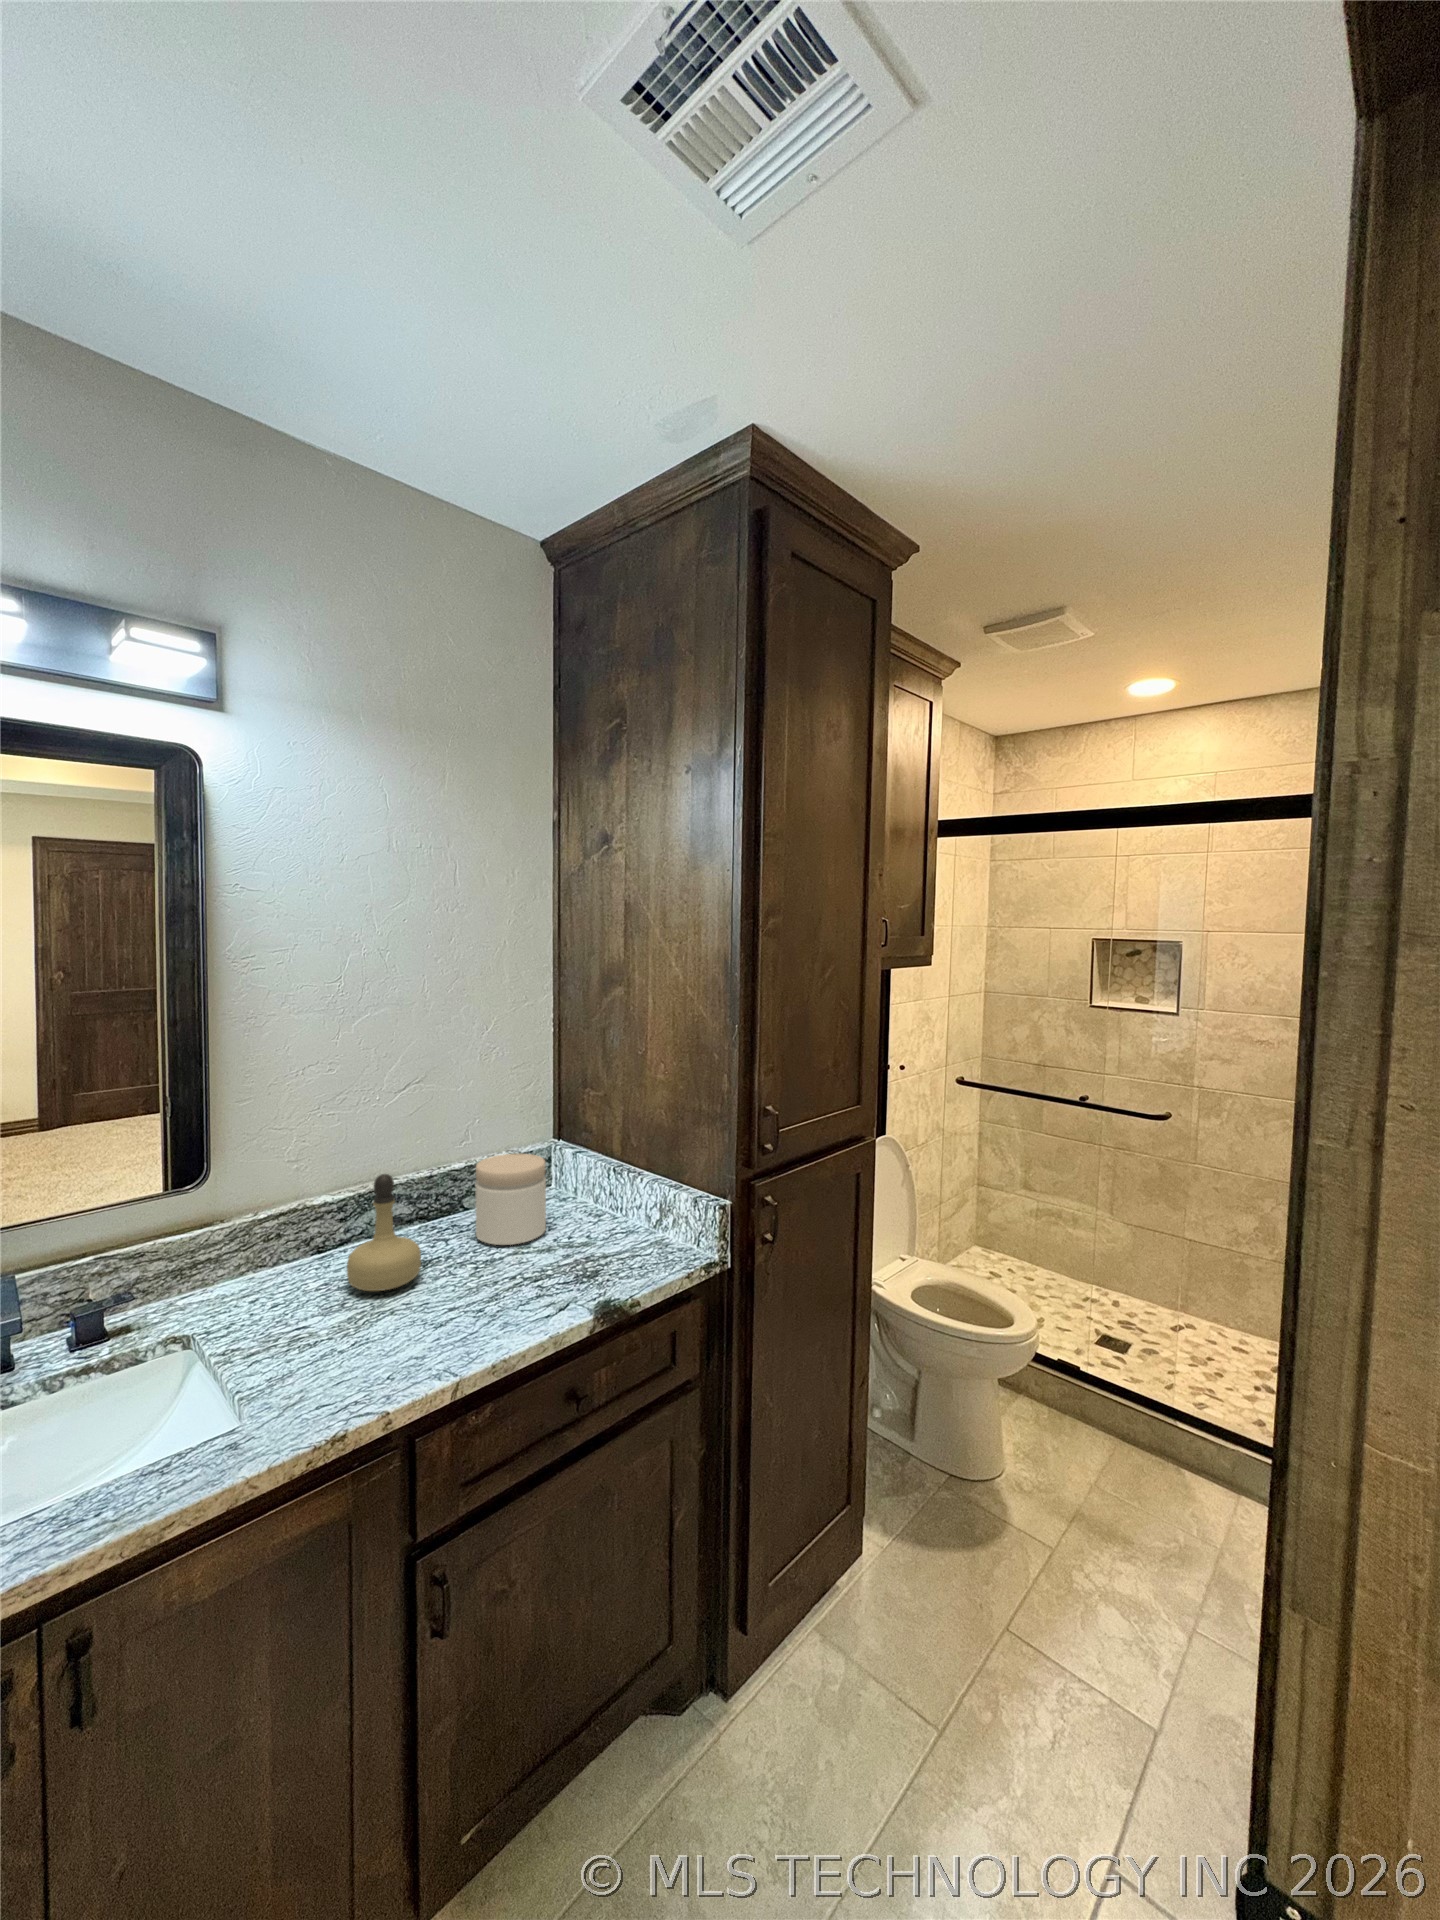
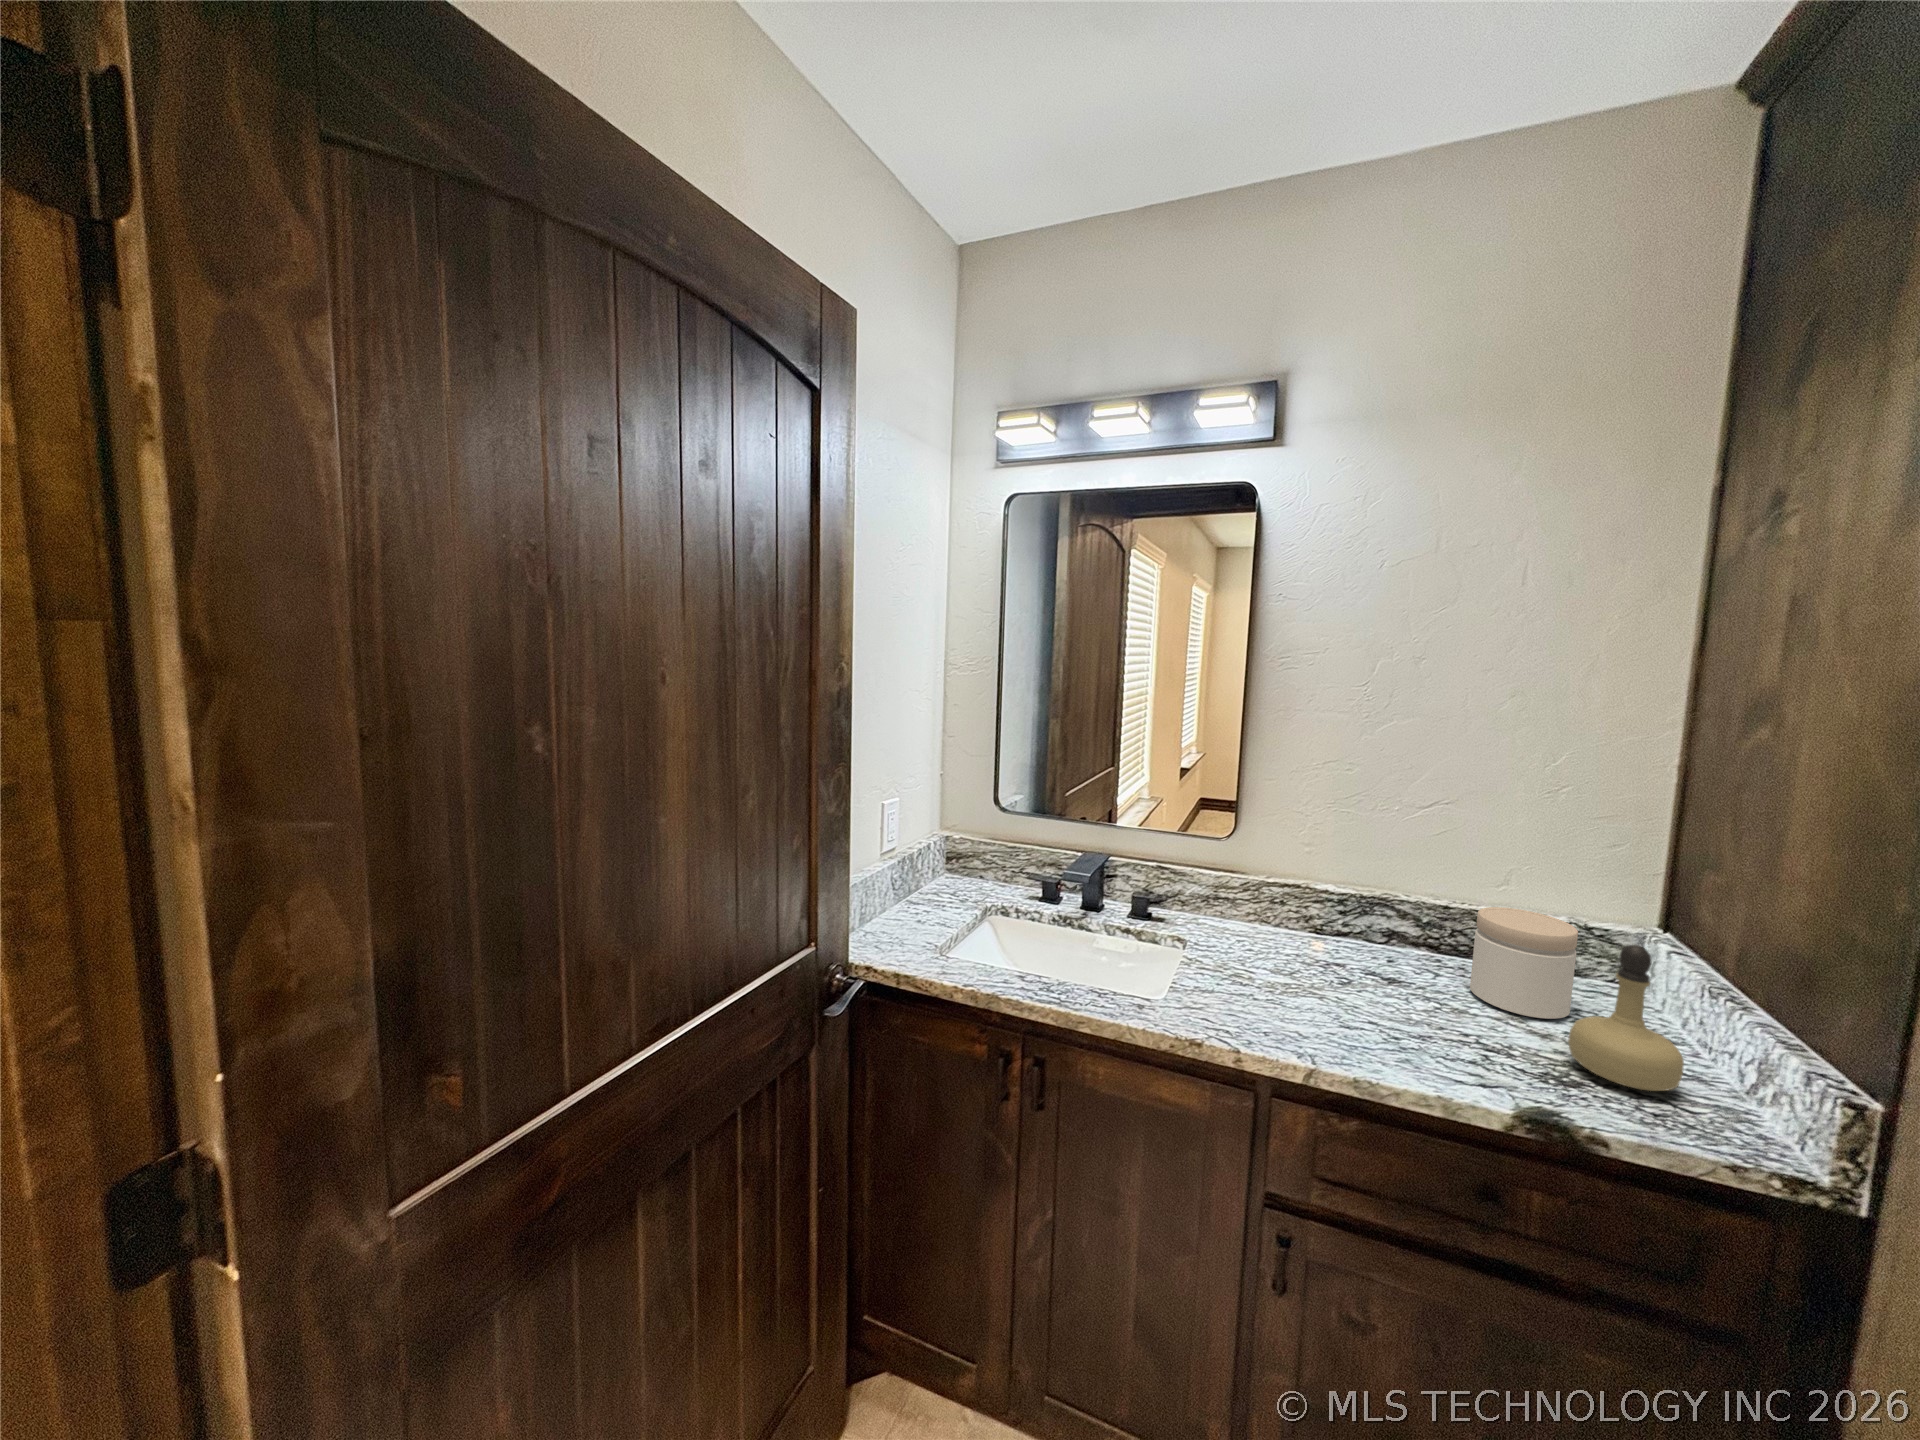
perfume bottle: present [347,1174,421,1291] -> present [1568,945,1684,1091]

